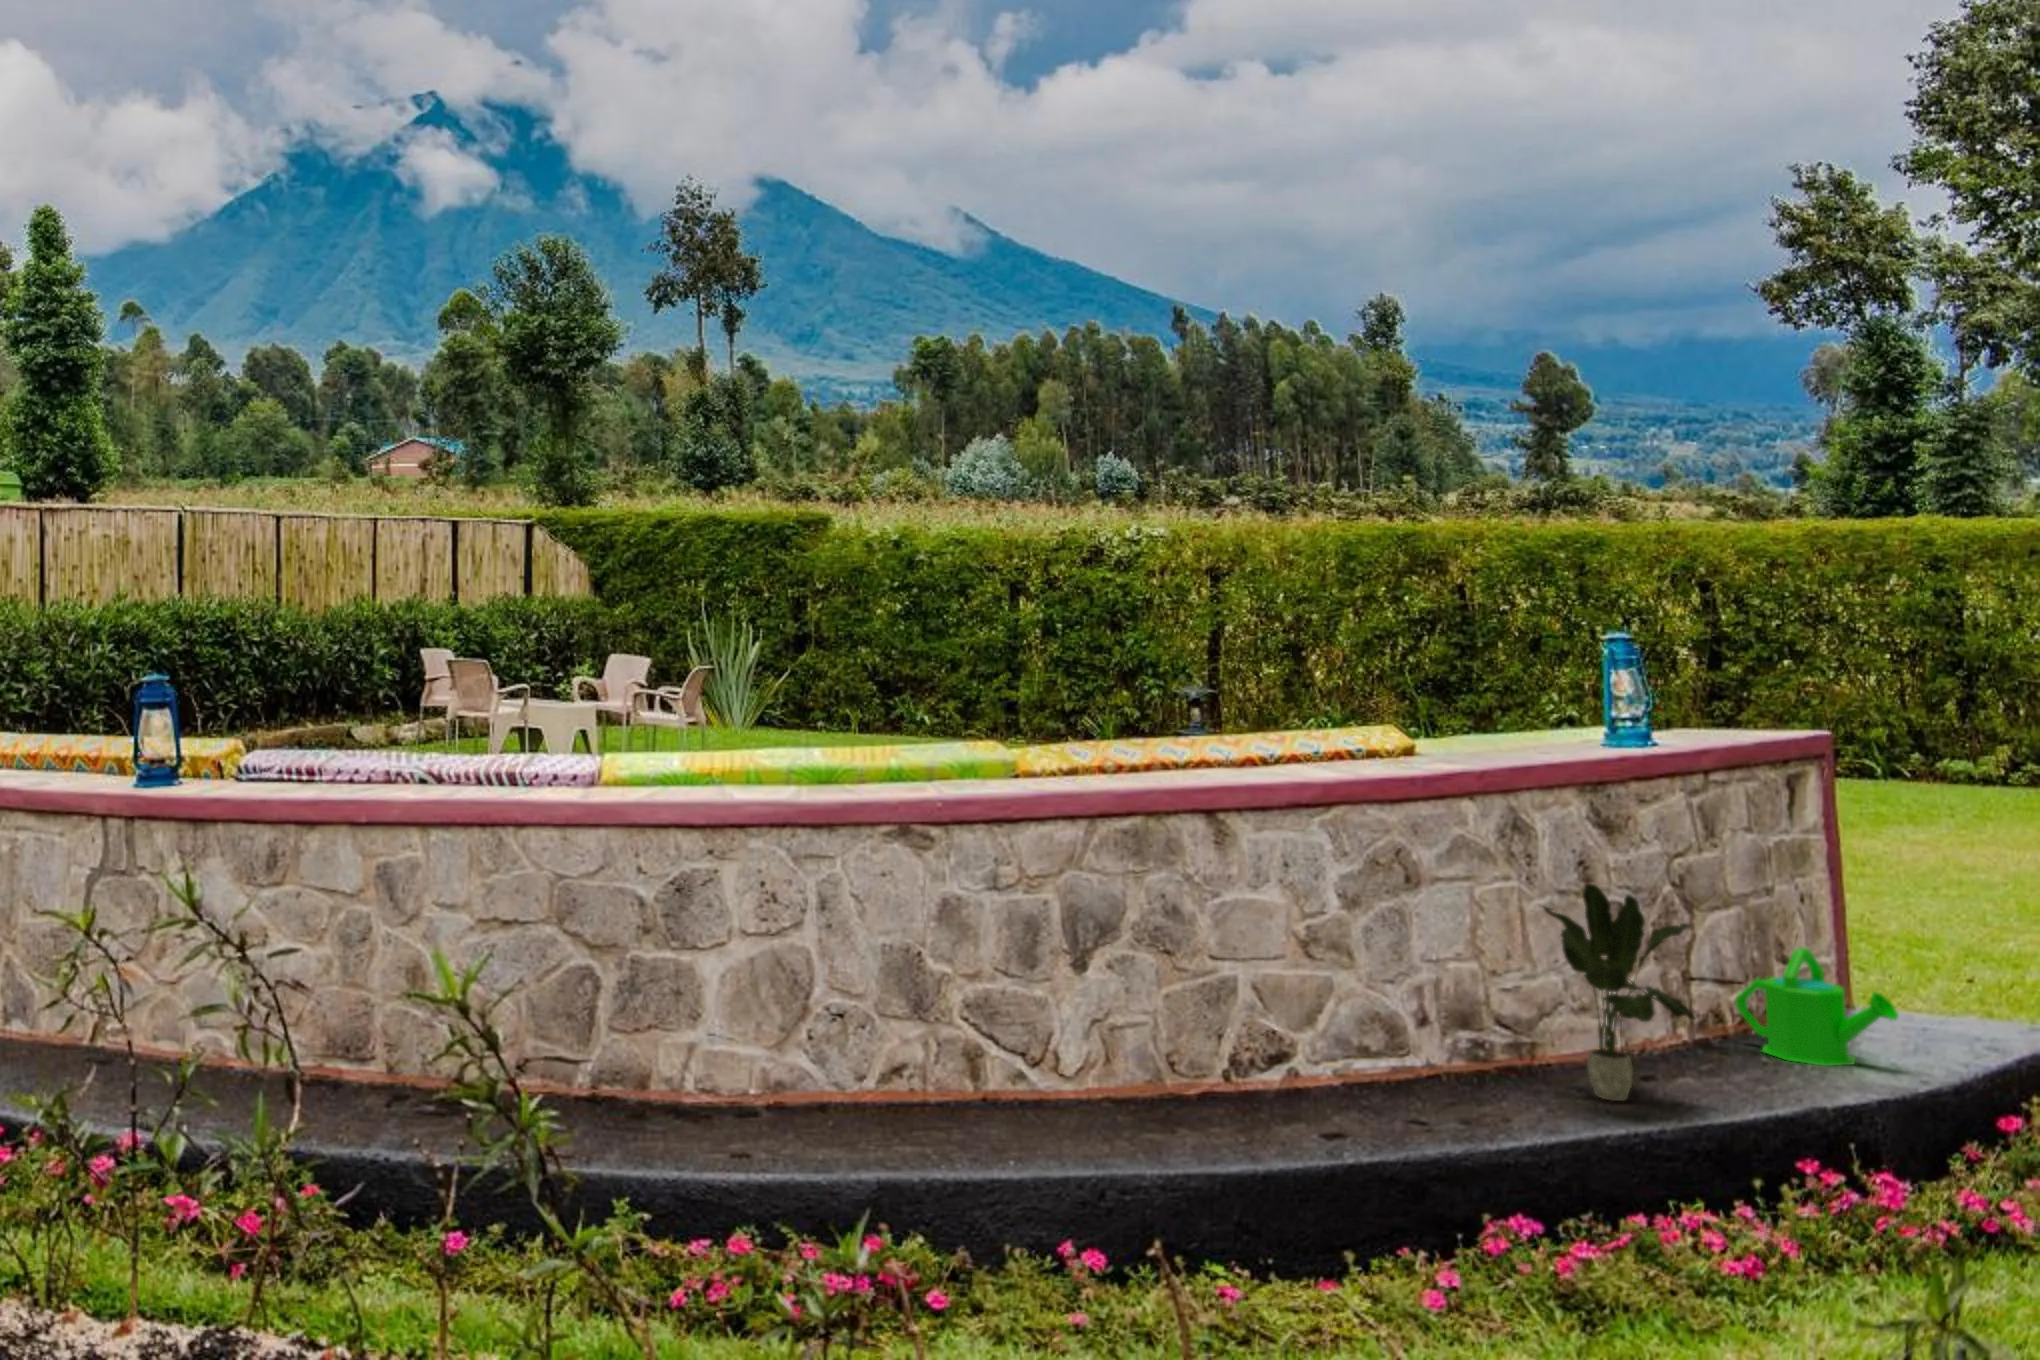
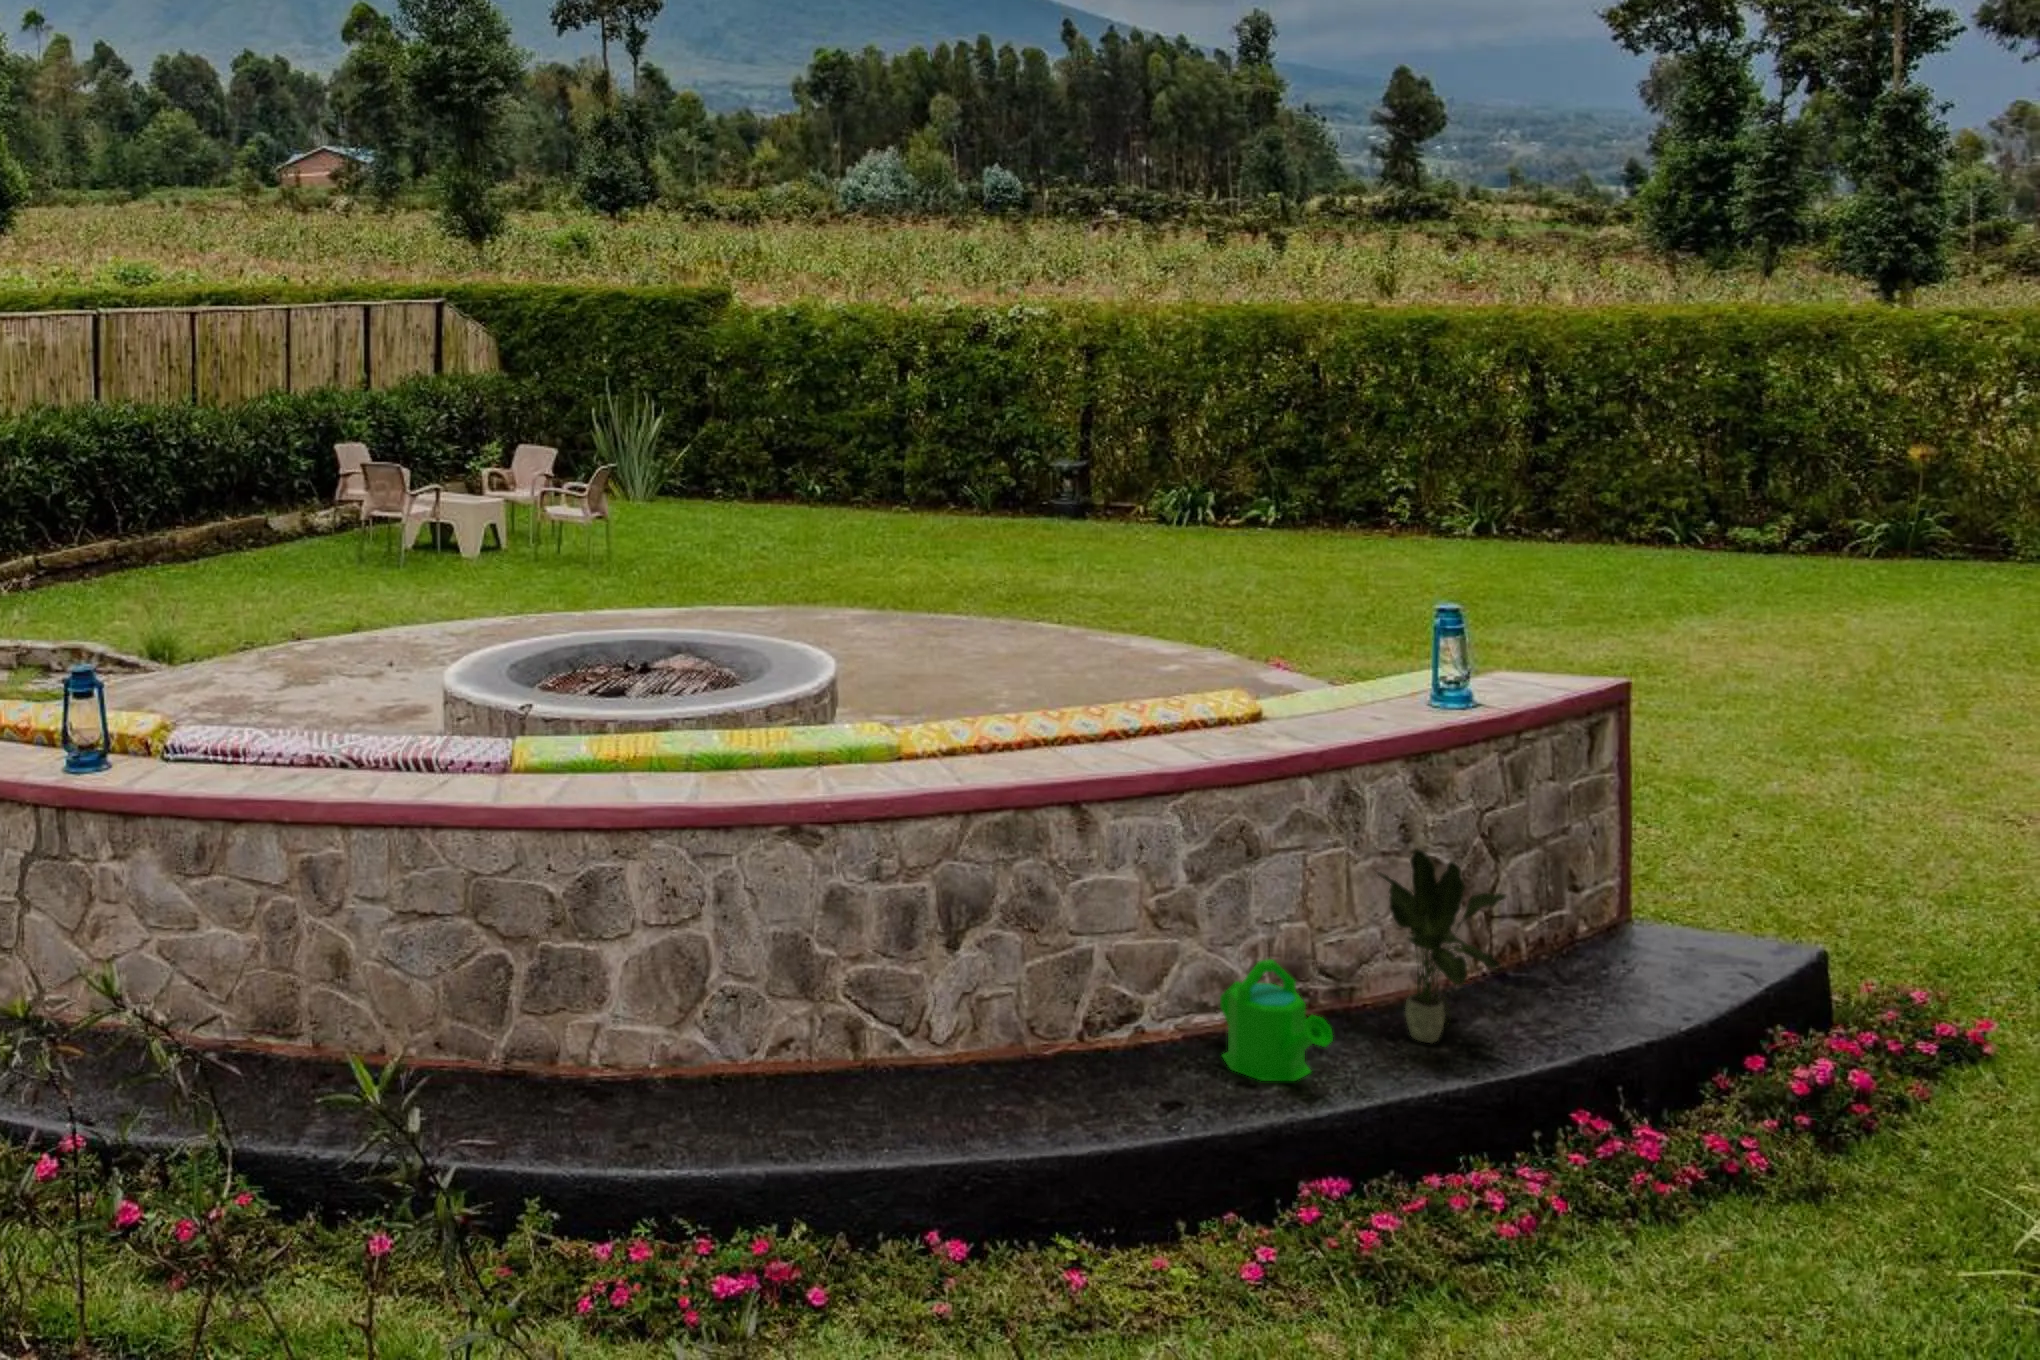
watering can: present [1736,948,1898,1066] -> present [1220,959,1333,1081]

